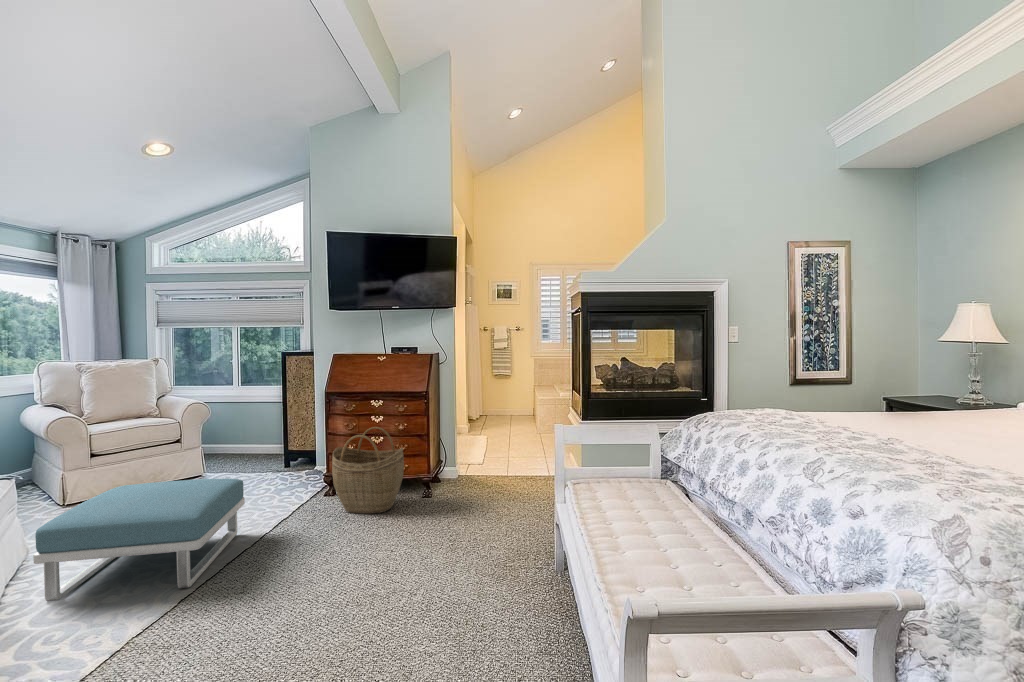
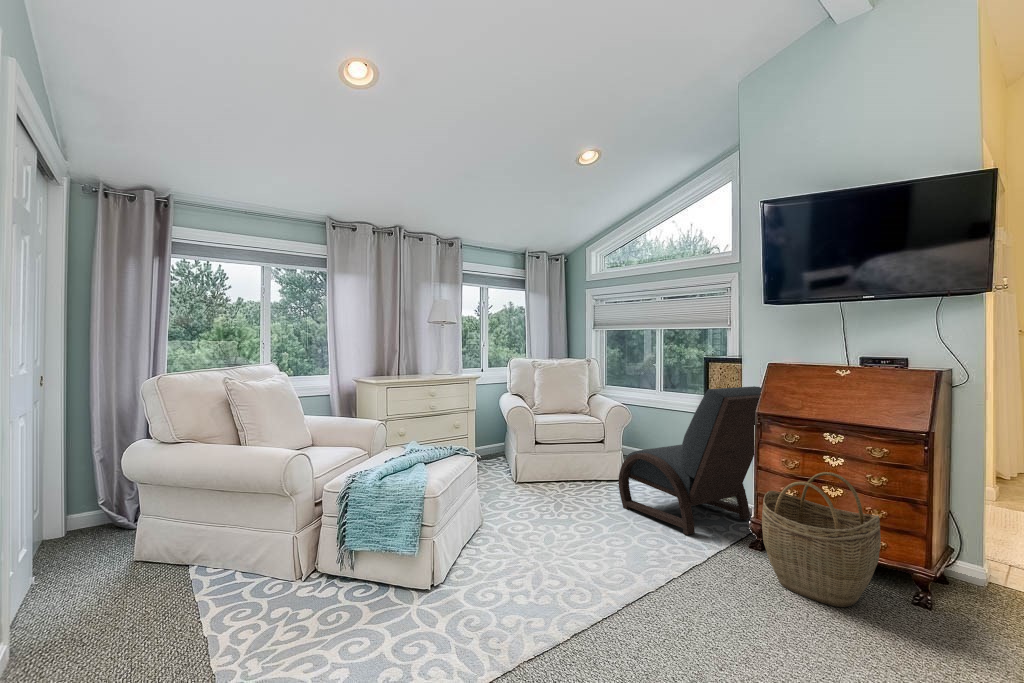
lounge chair: none [203,373,340,501] -> present [619,386,761,535]
footstool: present [33,478,245,601] -> none [459,484,650,630]

